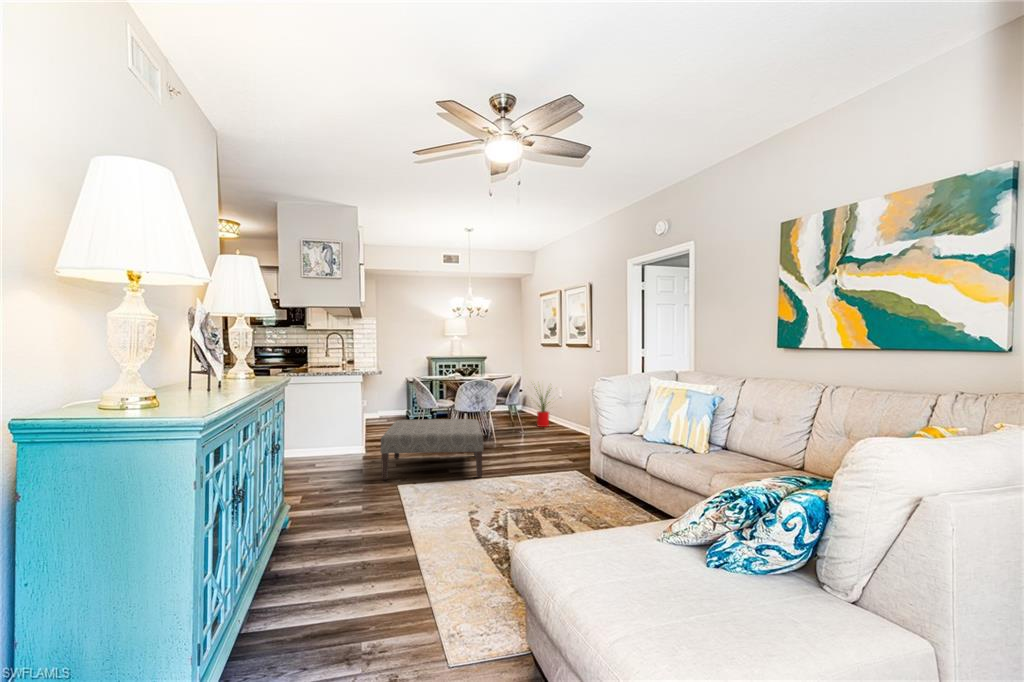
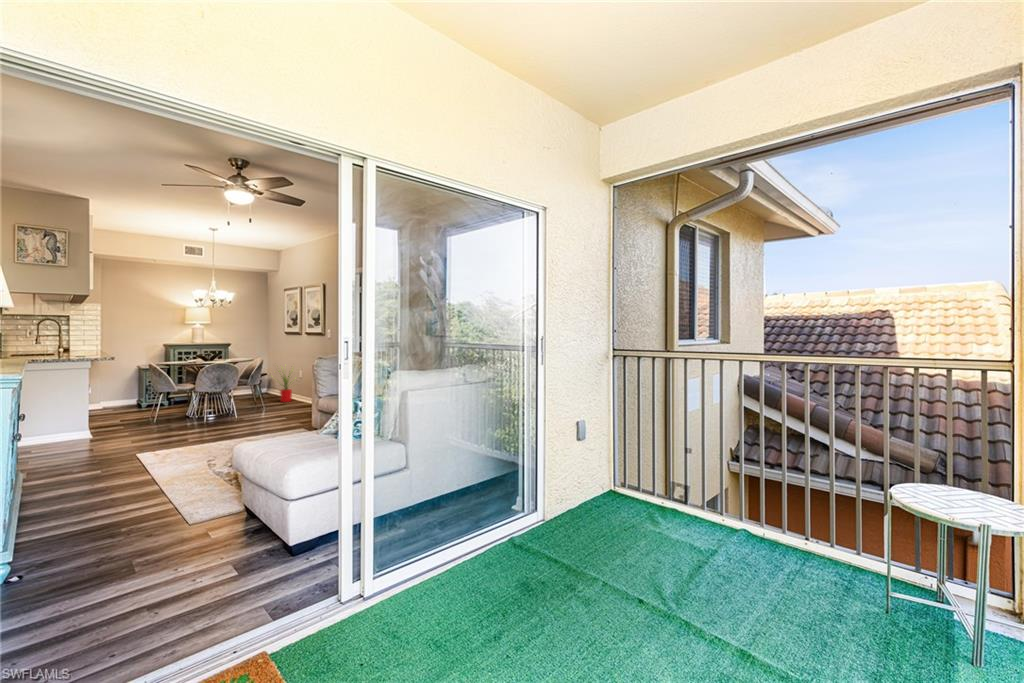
ottoman: present [380,419,483,480] -> none [114,398,221,454]

